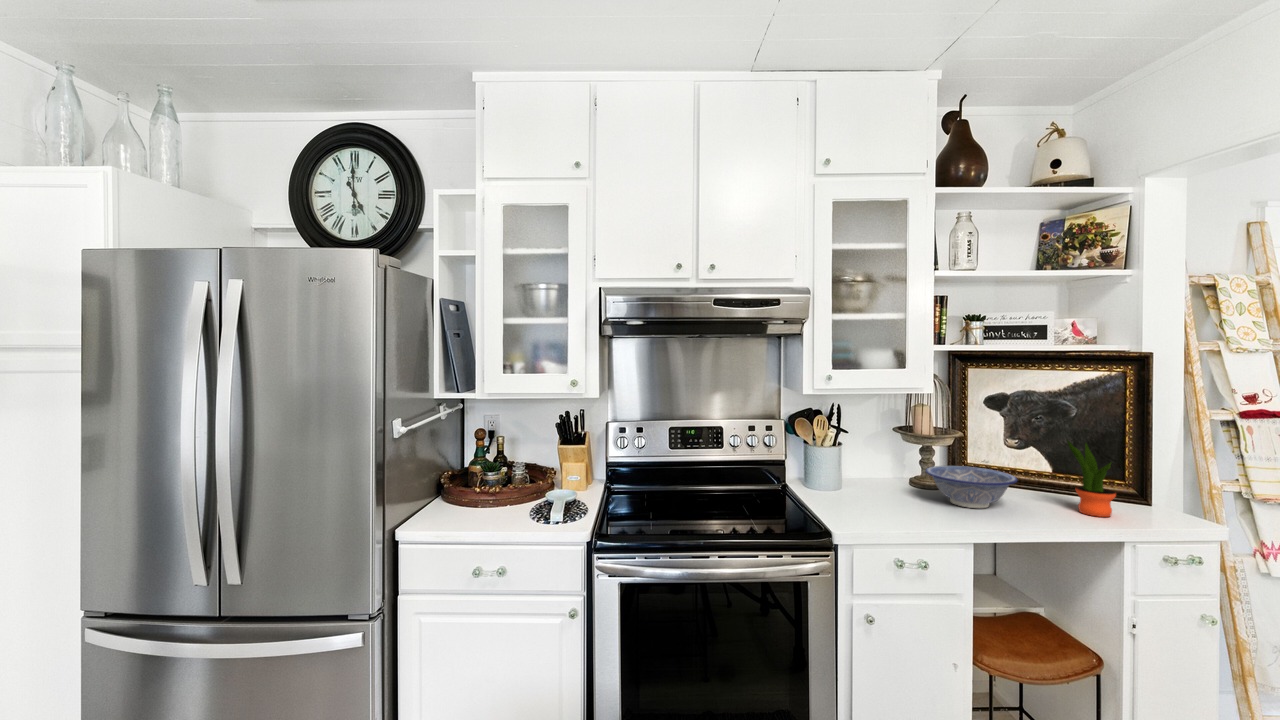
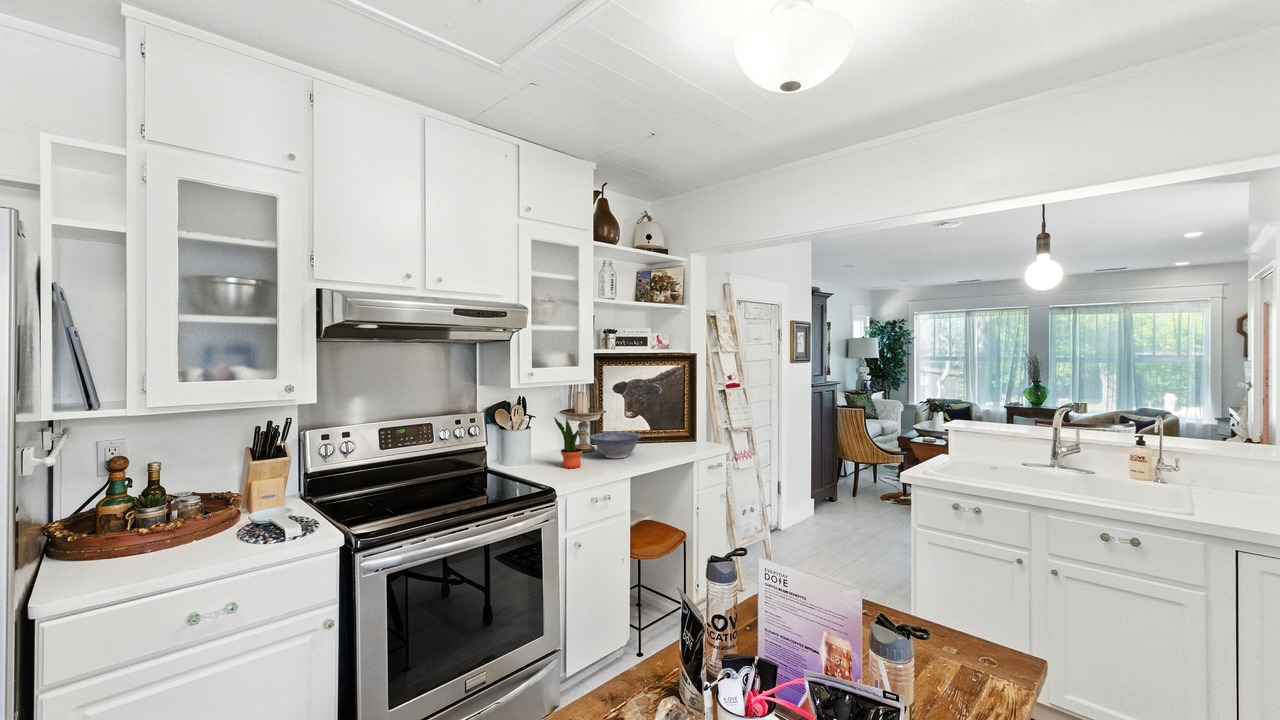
potted plant: present [1067,440,1116,517] -> present [554,417,582,468]

